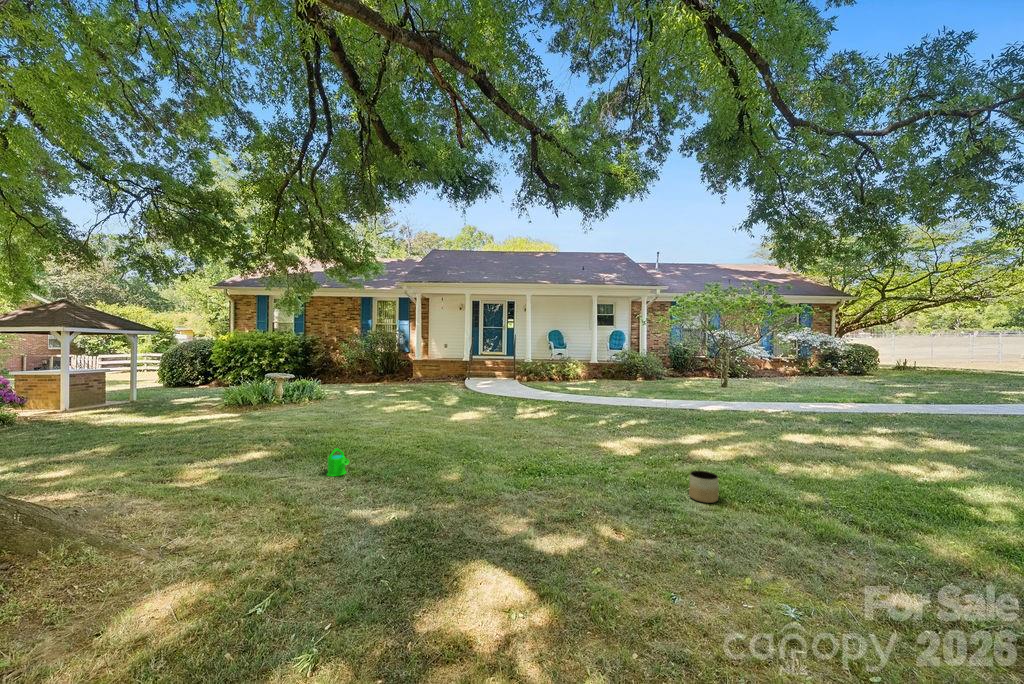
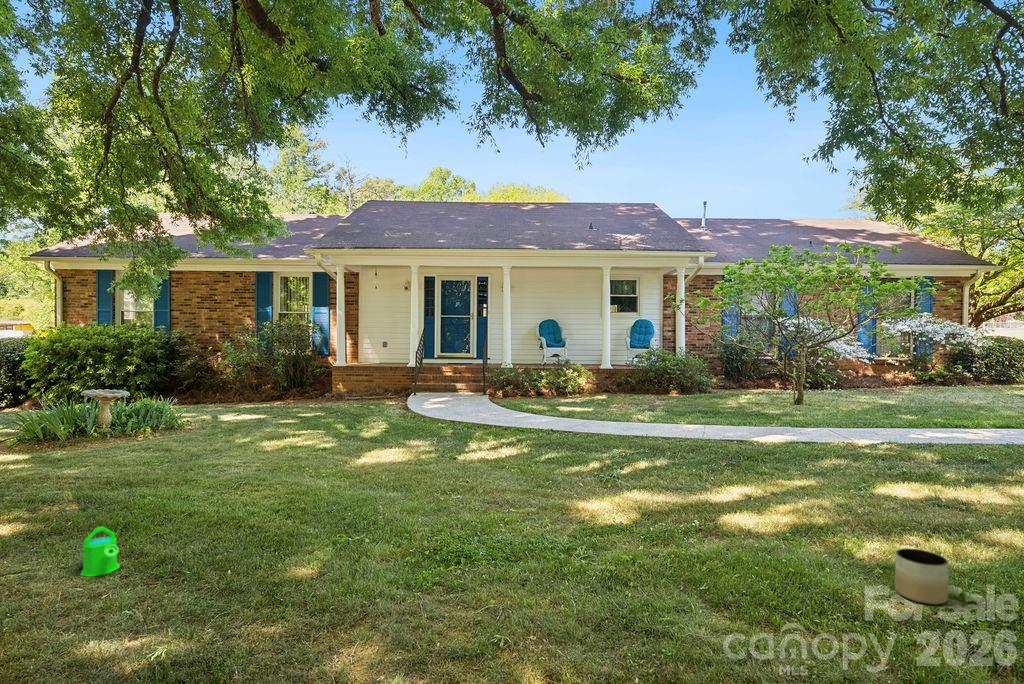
planter: present [689,471,718,503] -> present [895,548,948,605]

